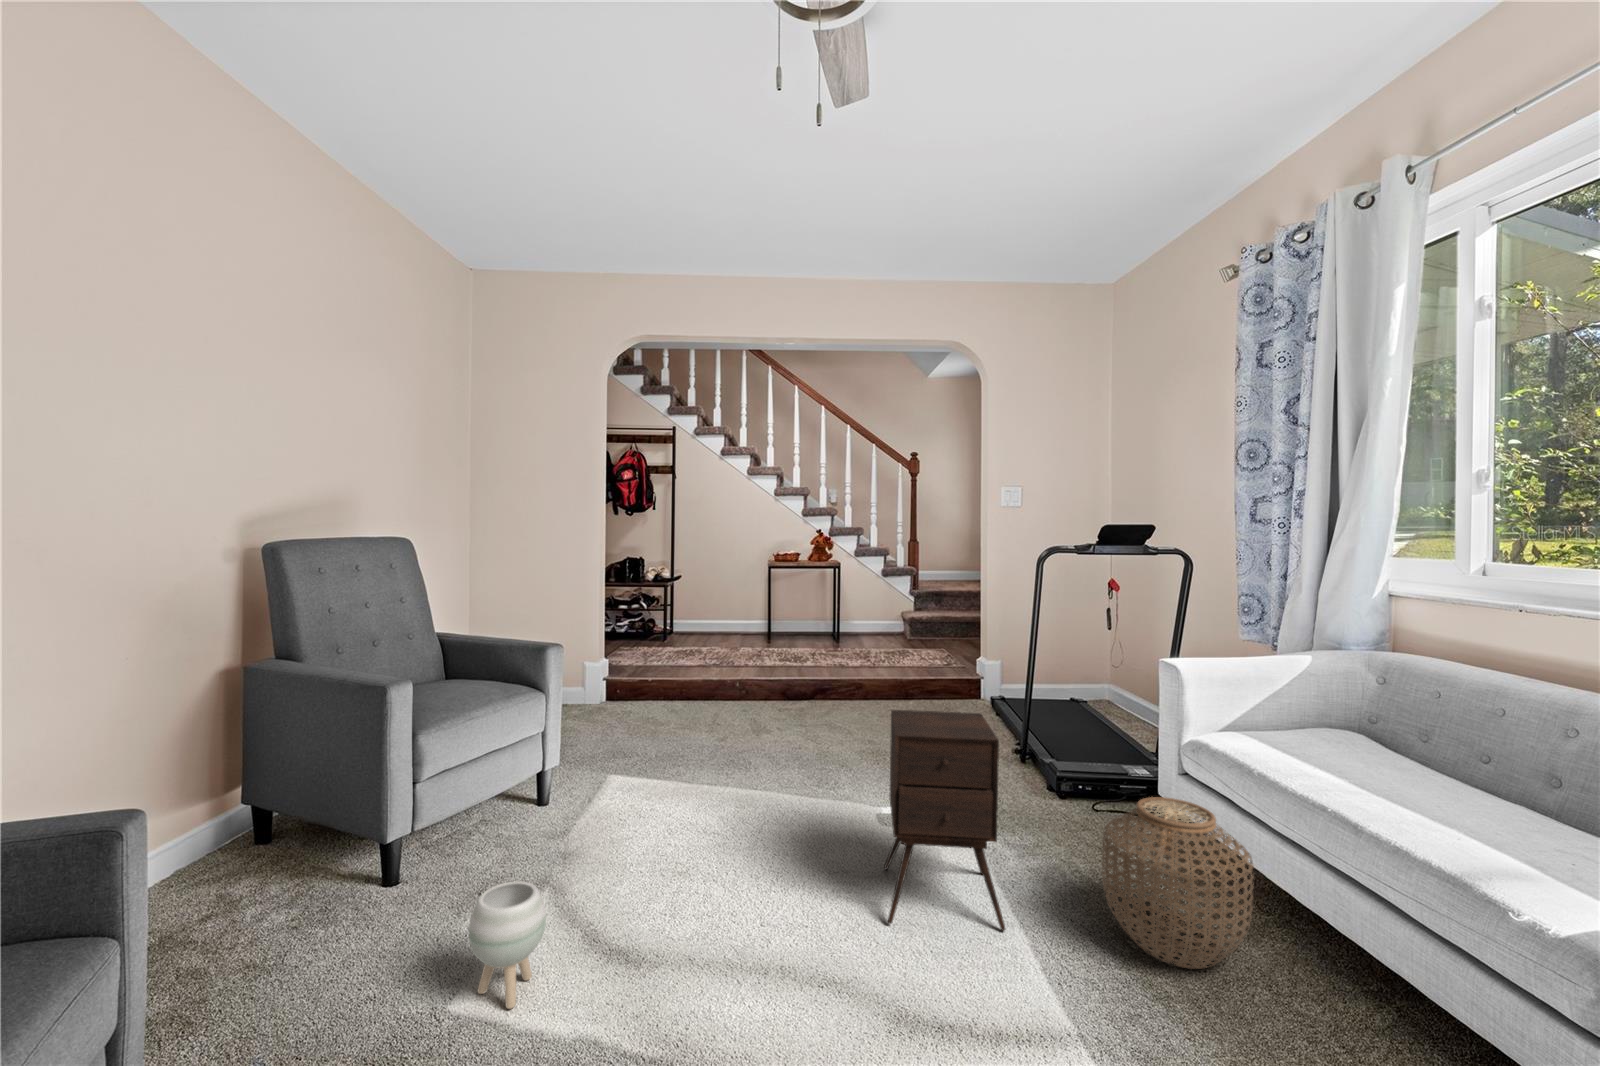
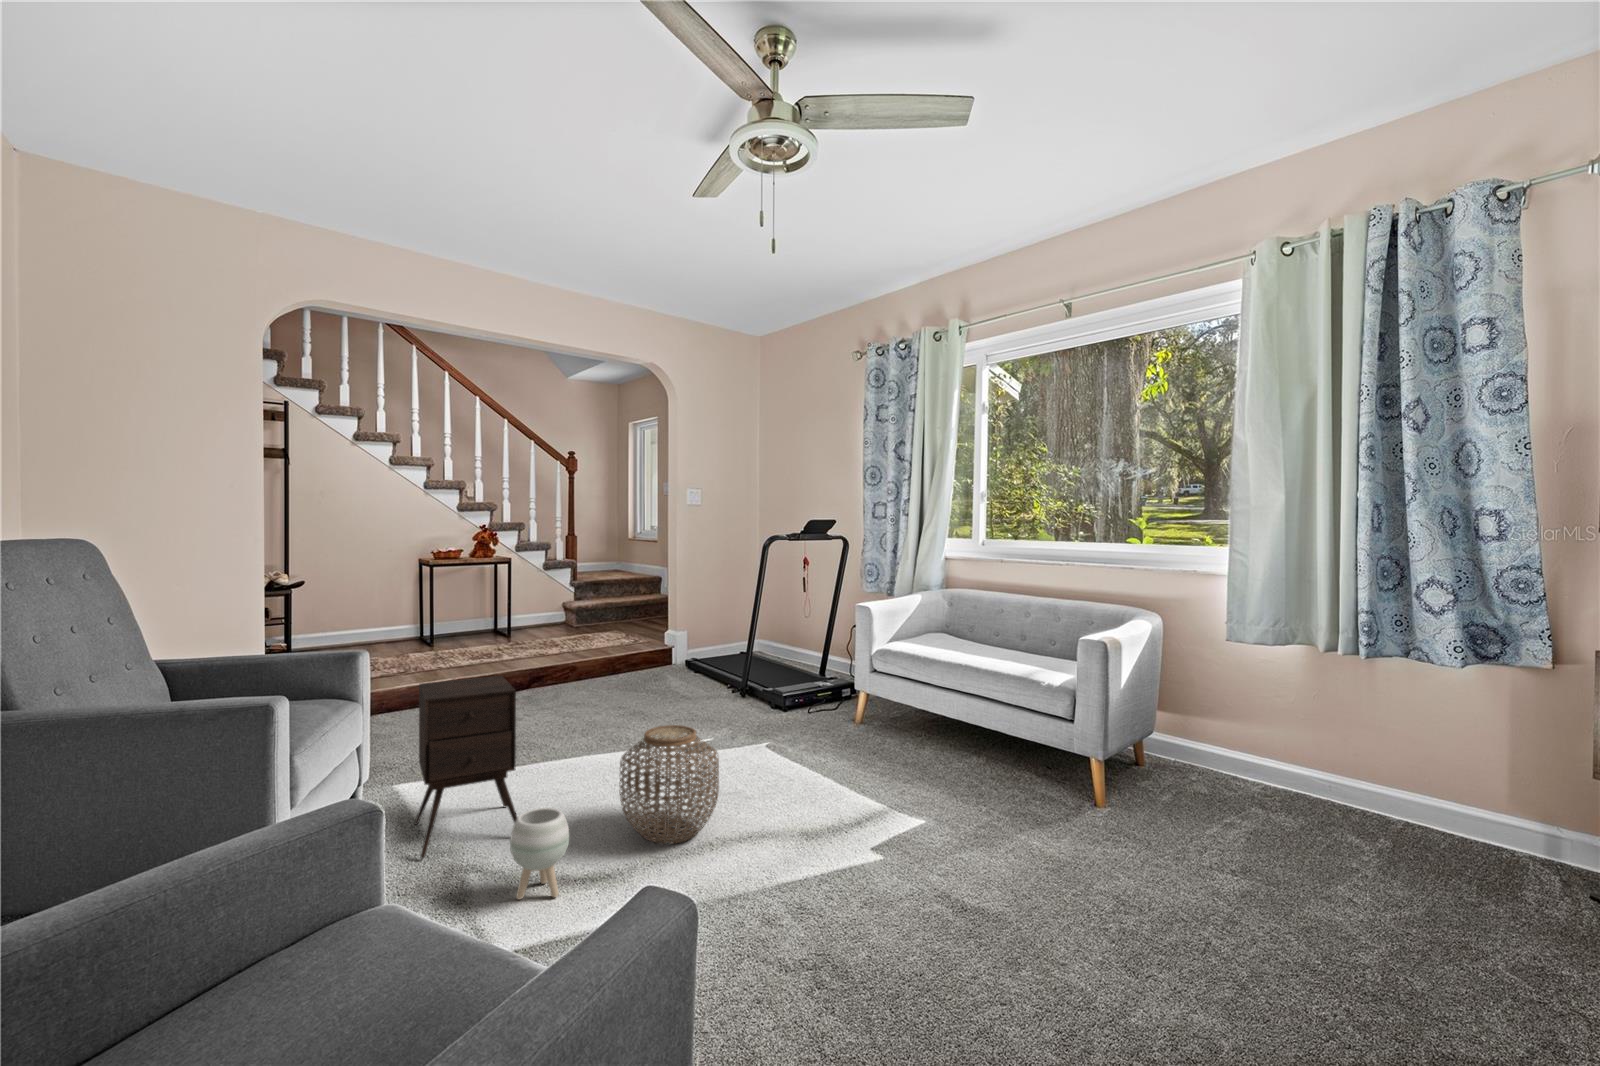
side table: present [884,710,1005,931] -> present [415,676,518,859]
woven basket: present [1102,797,1253,969] -> present [619,725,719,844]

